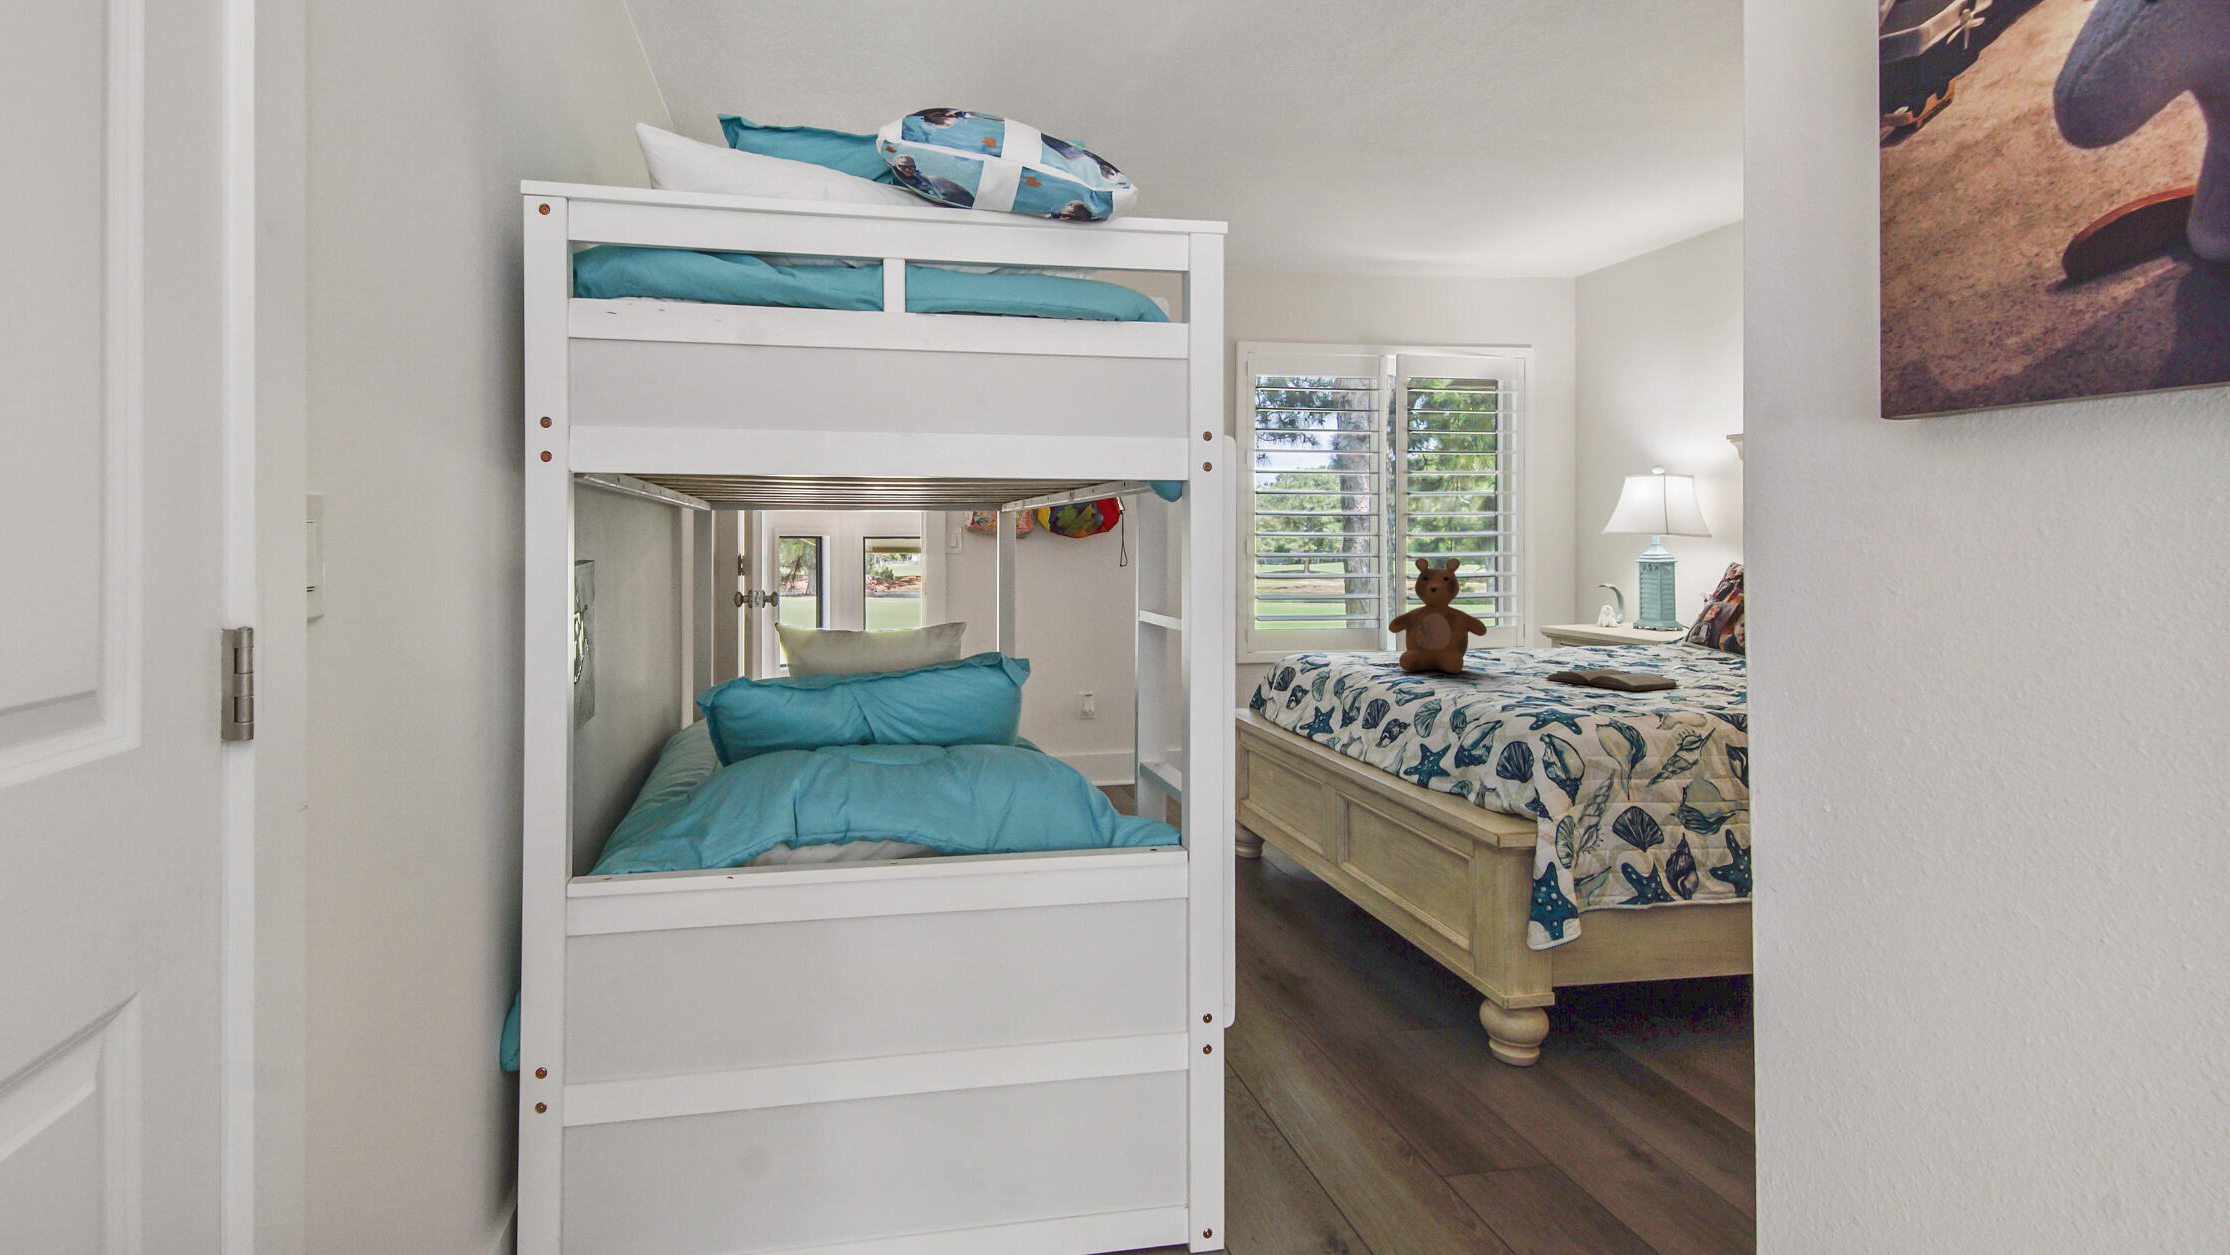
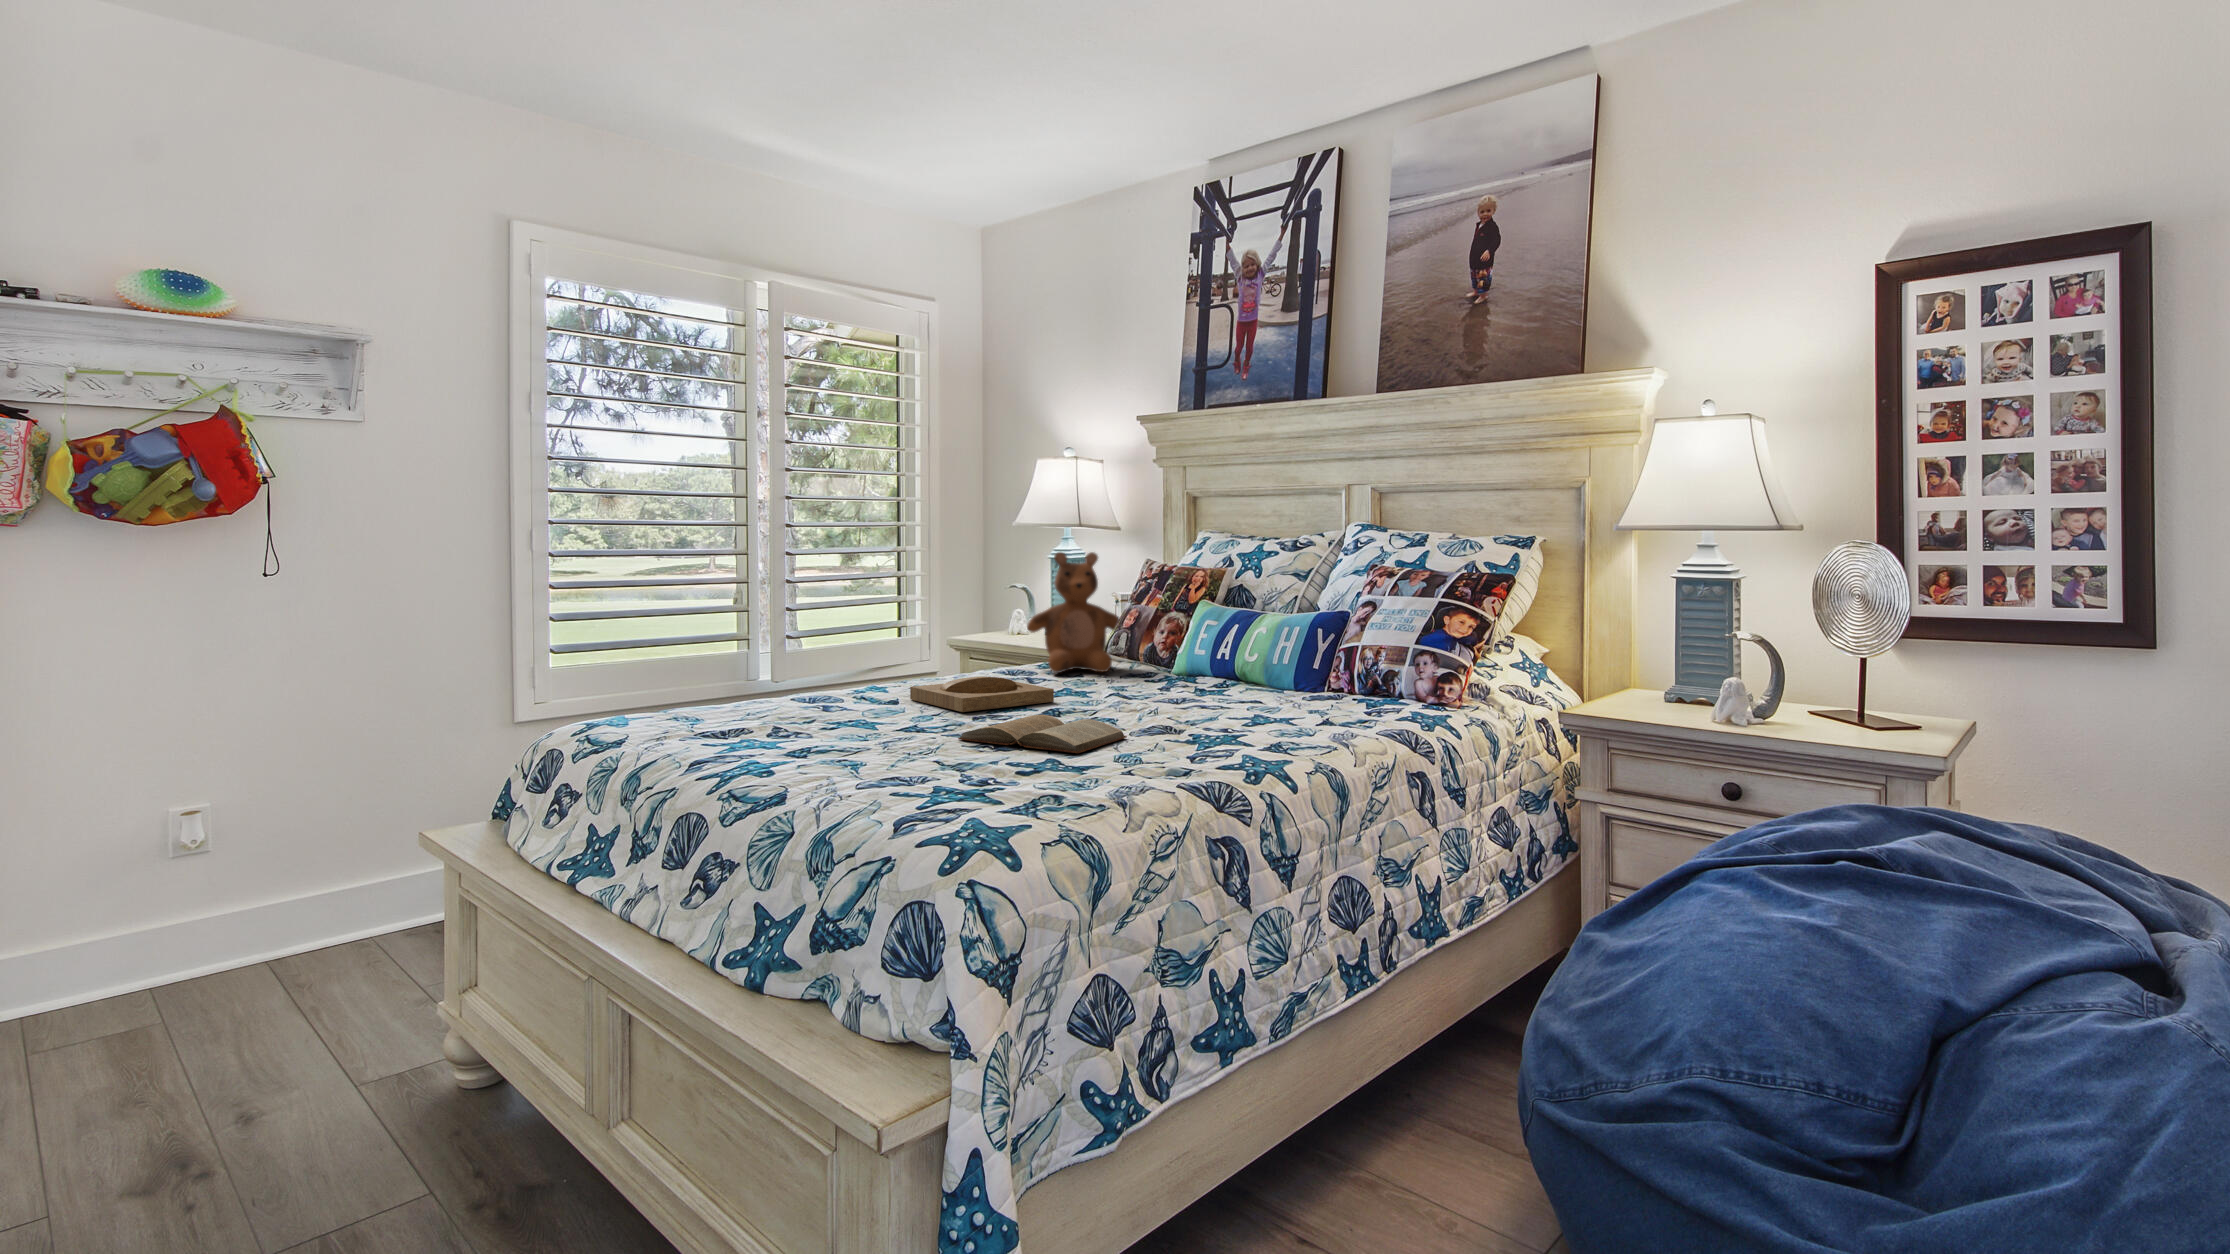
teddy bear: present [1389,558,1487,673] -> present [1027,552,1119,673]
tray: none [1510,647,1626,667] -> present [910,677,1054,712]

